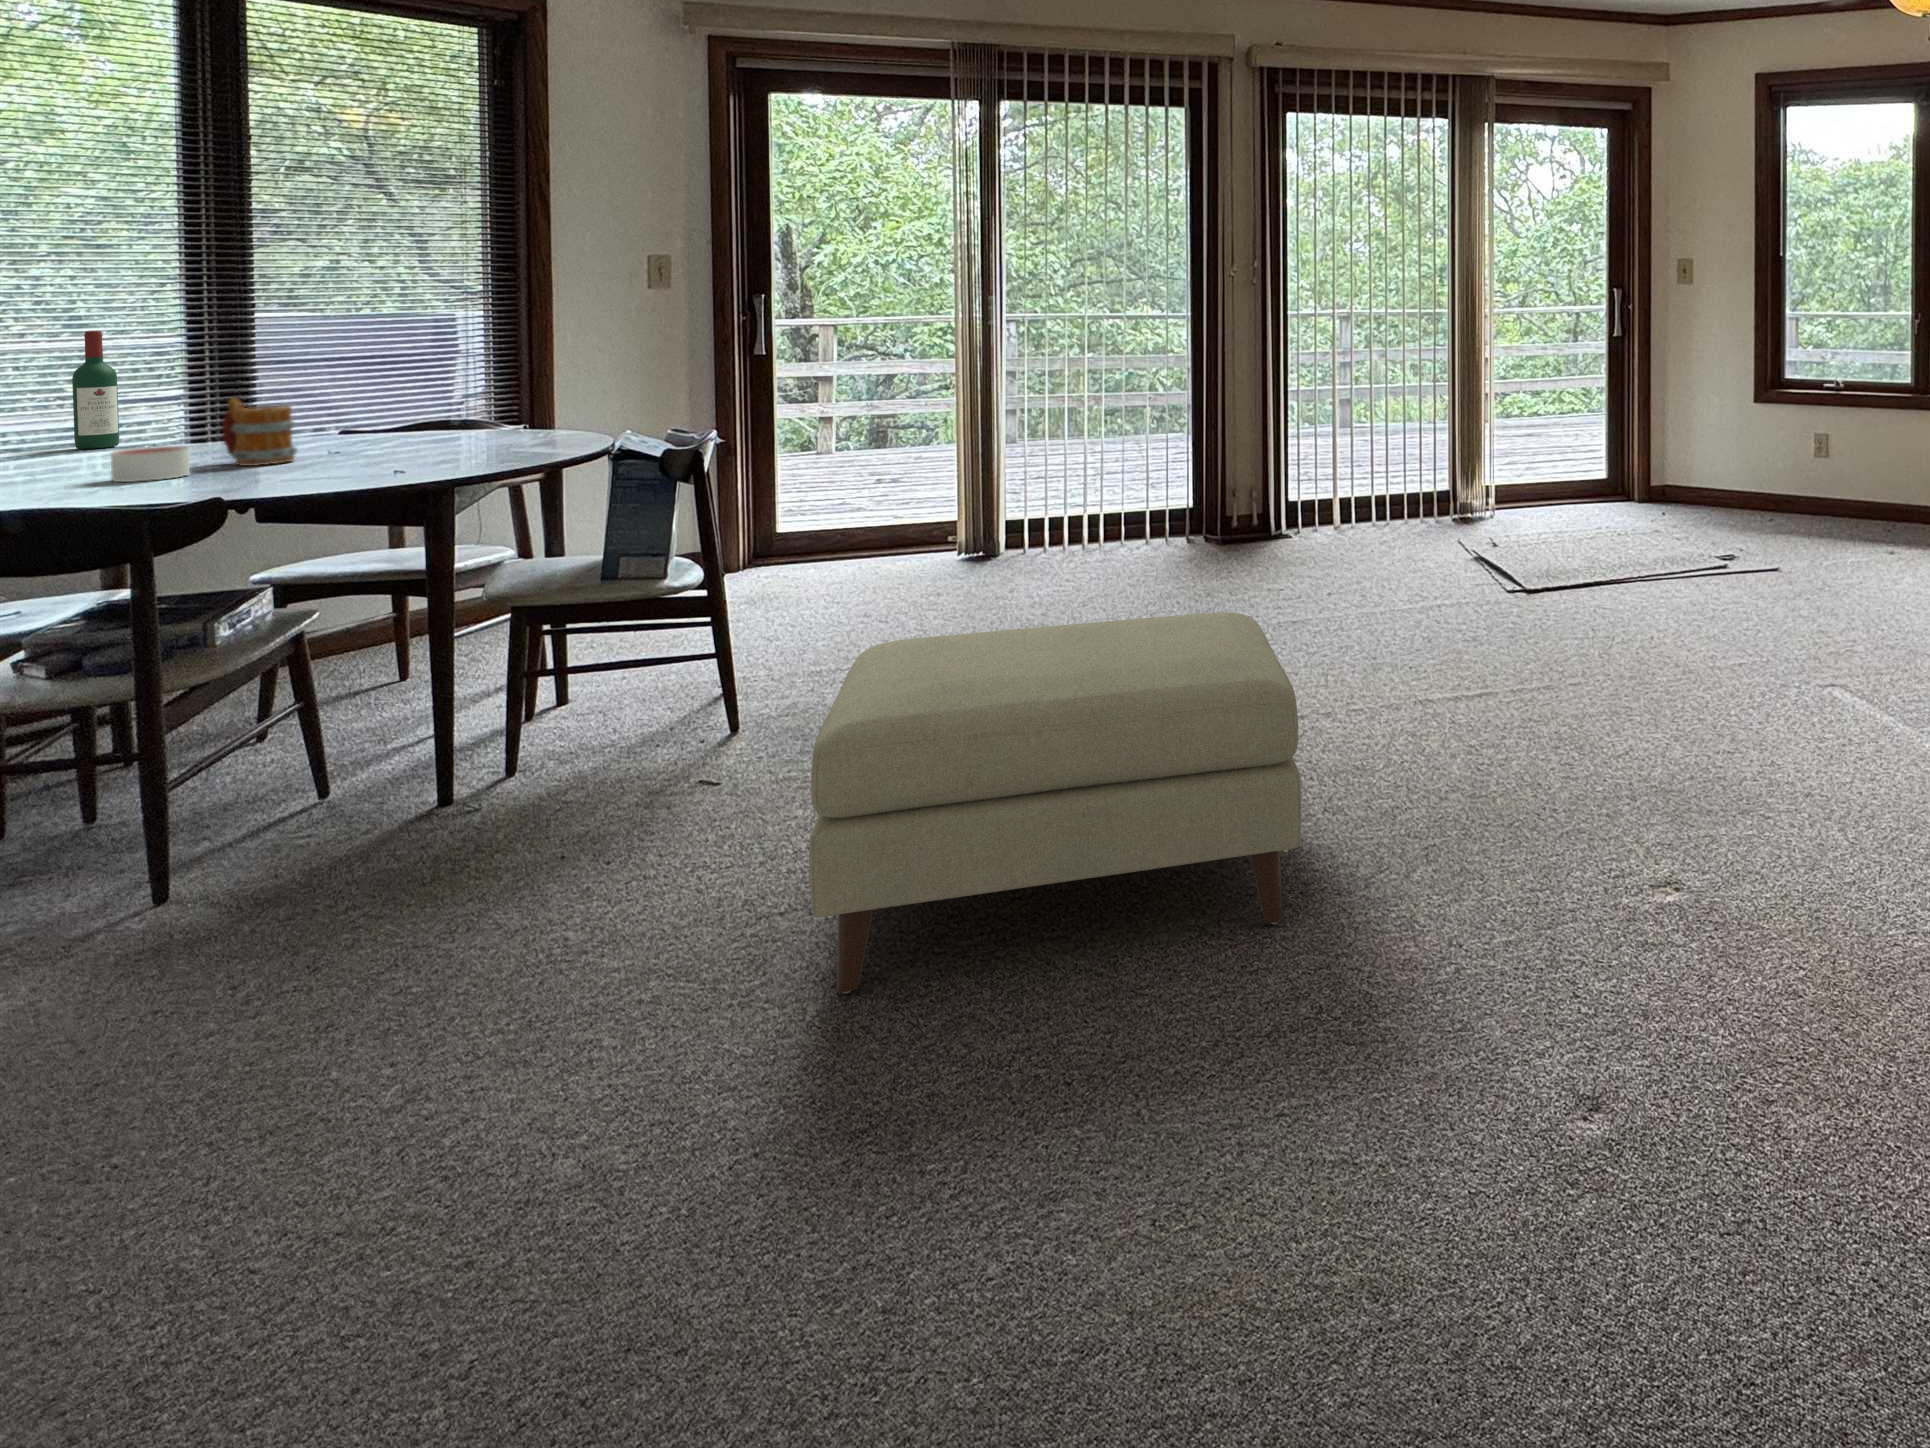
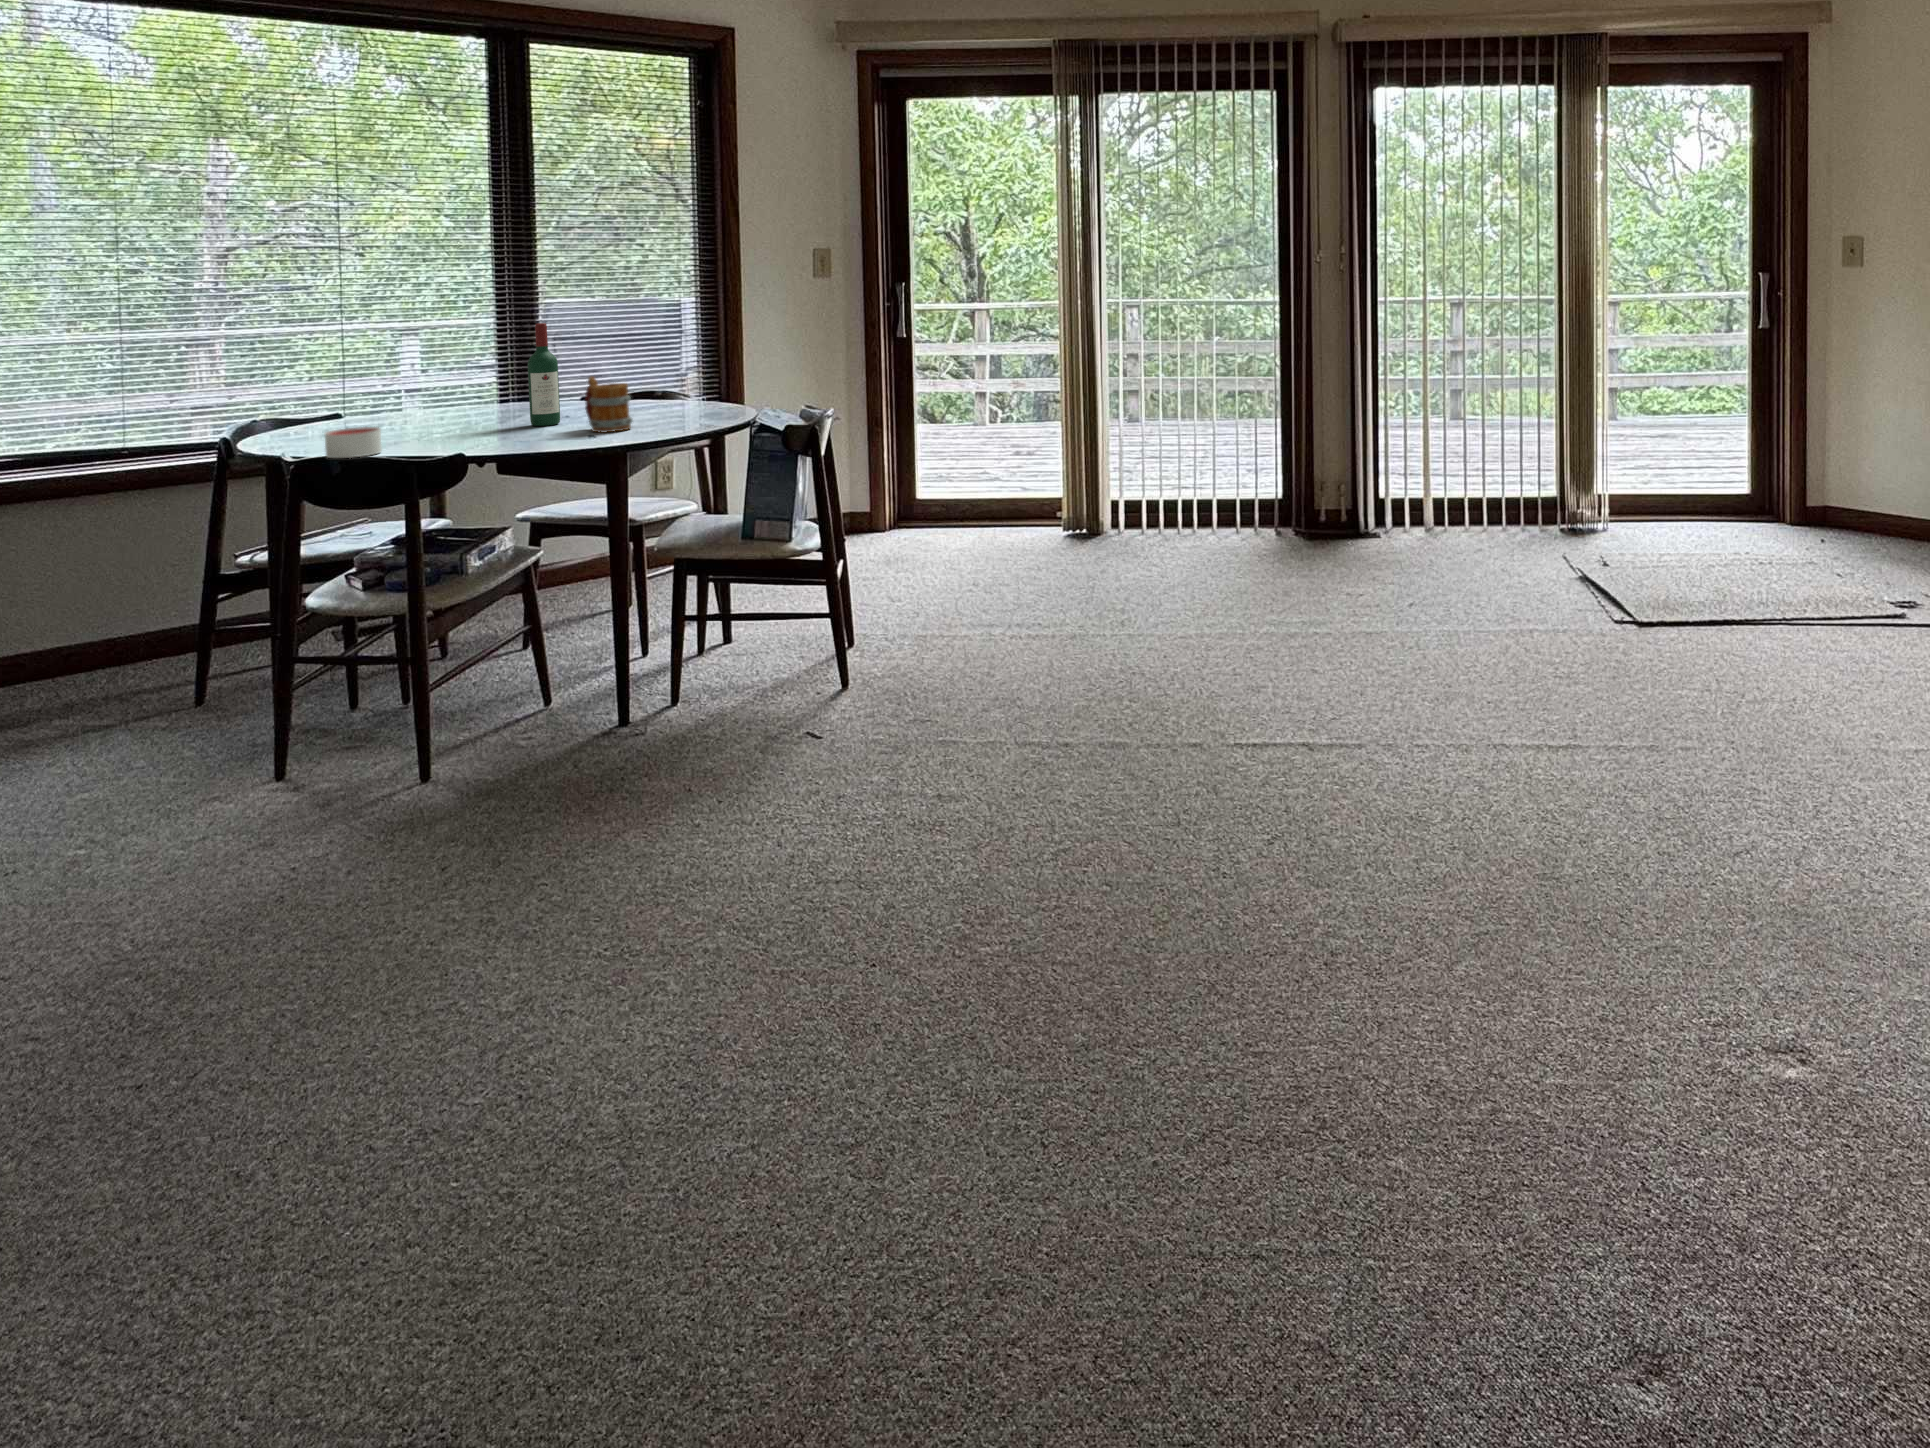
wine bottle: present [72,331,119,449] -> present [528,323,560,426]
mug: present [223,398,297,466] -> present [585,376,632,432]
ottoman: present [809,612,1302,993] -> none [713,670,1249,1083]

